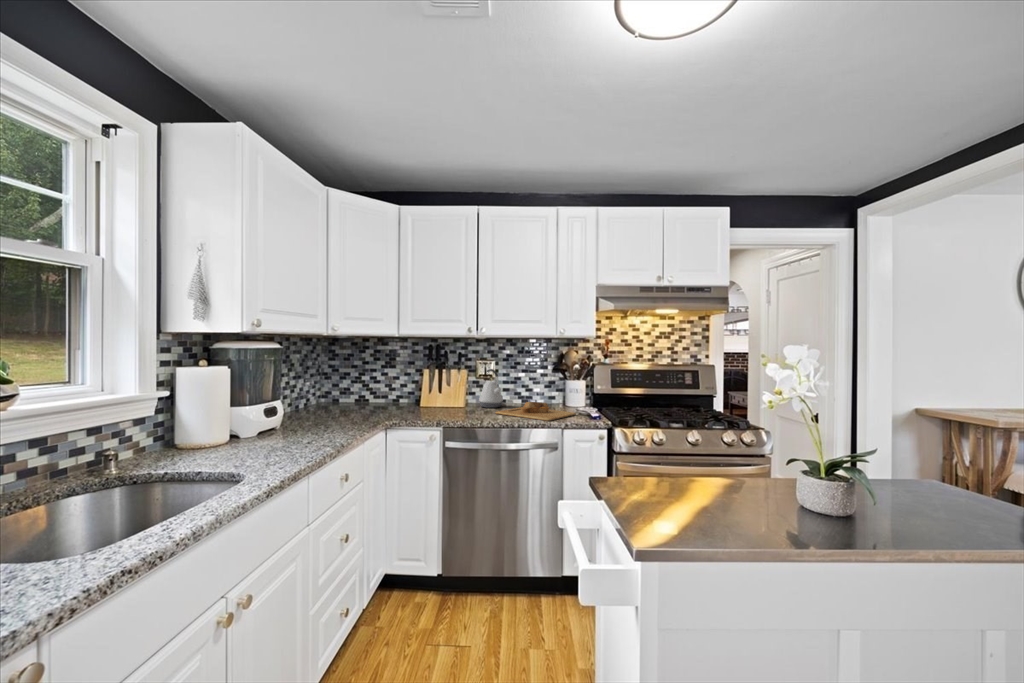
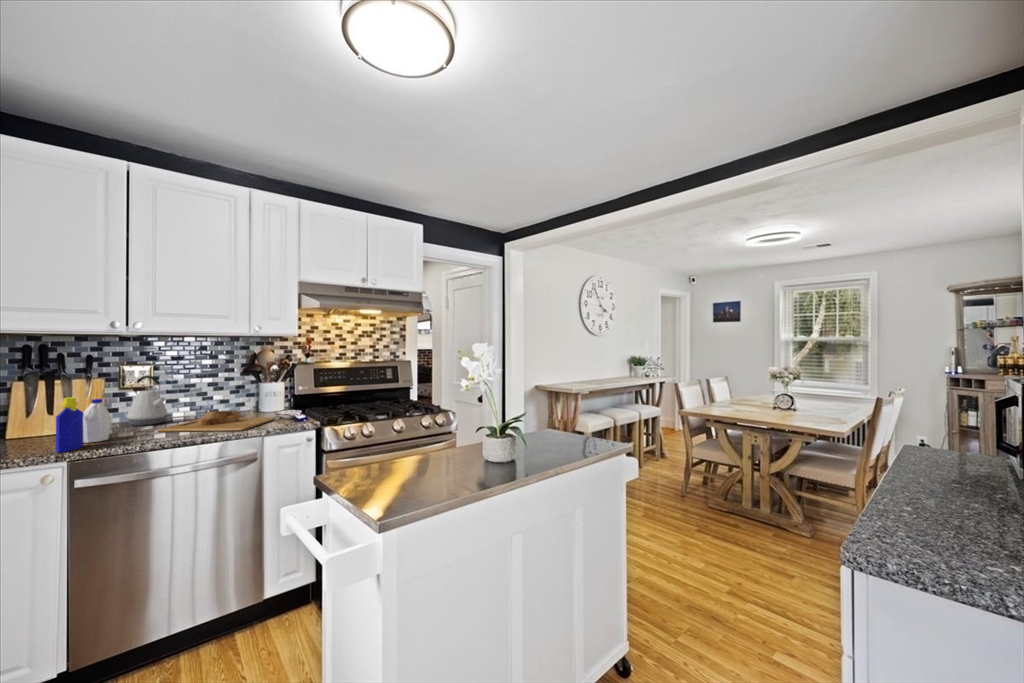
bottle: none [441,383,470,420] -> present [56,397,113,453]

